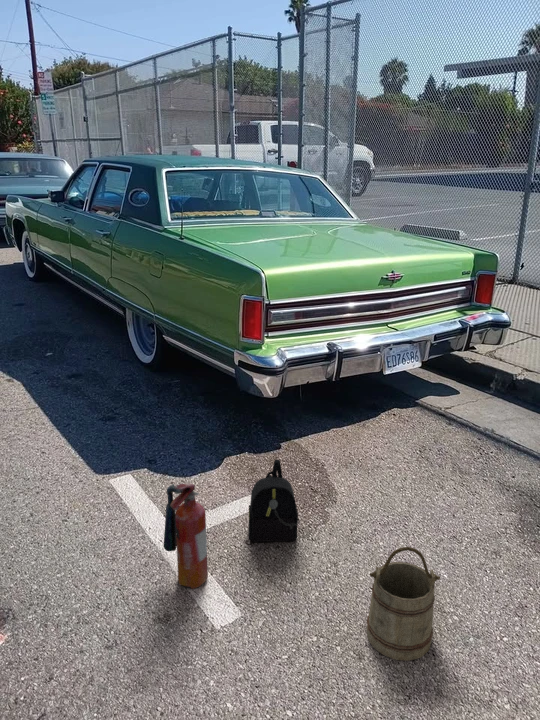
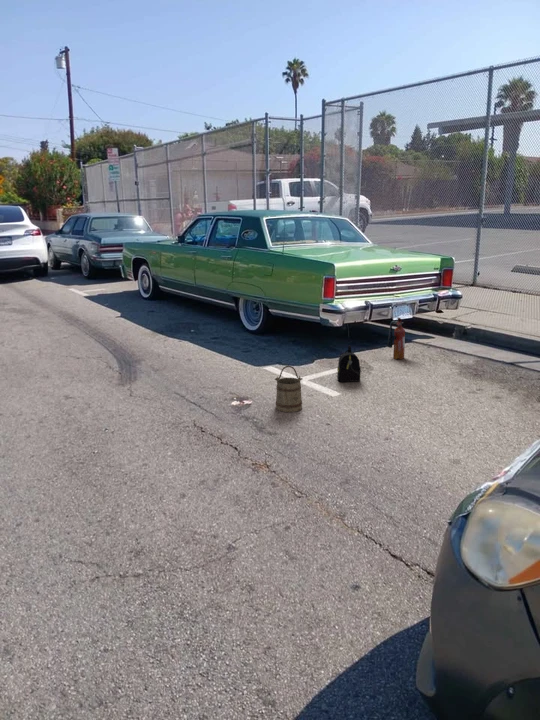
fire extinguisher: present [163,483,208,589] -> present [387,318,405,359]
bucket: present [366,547,440,661] -> present [275,366,302,412]

